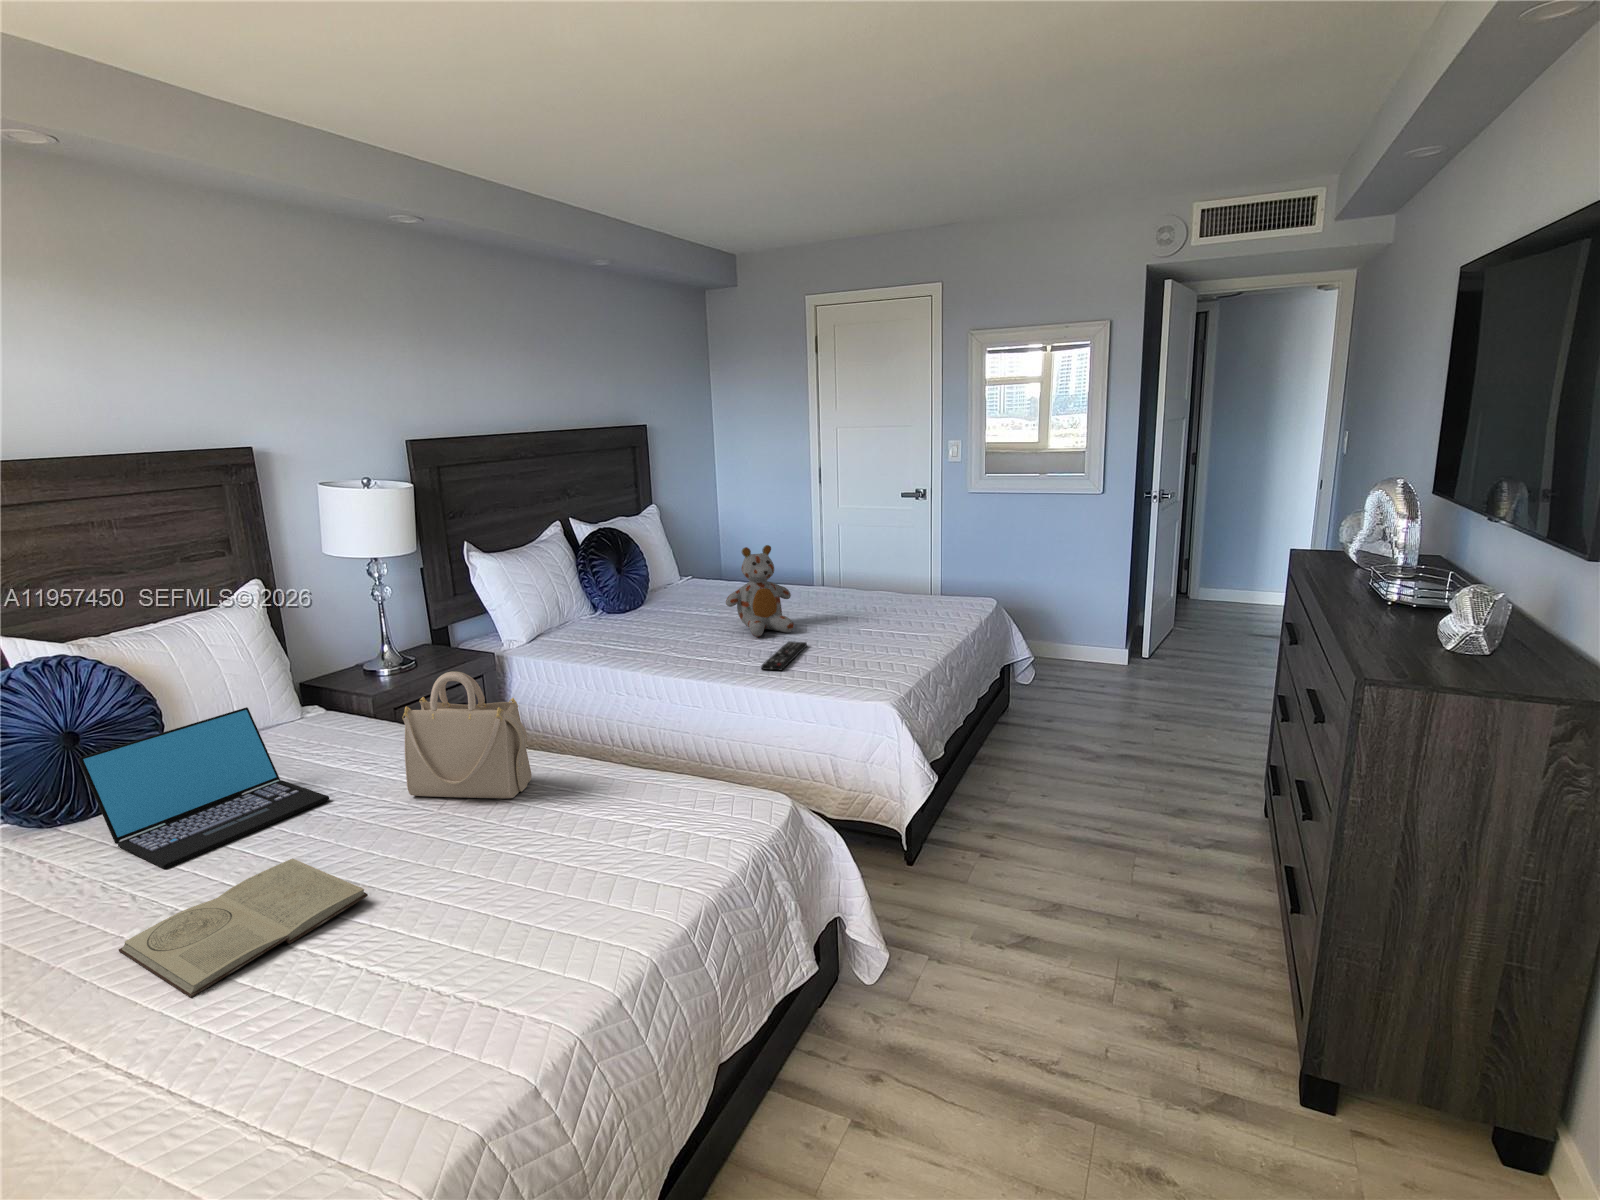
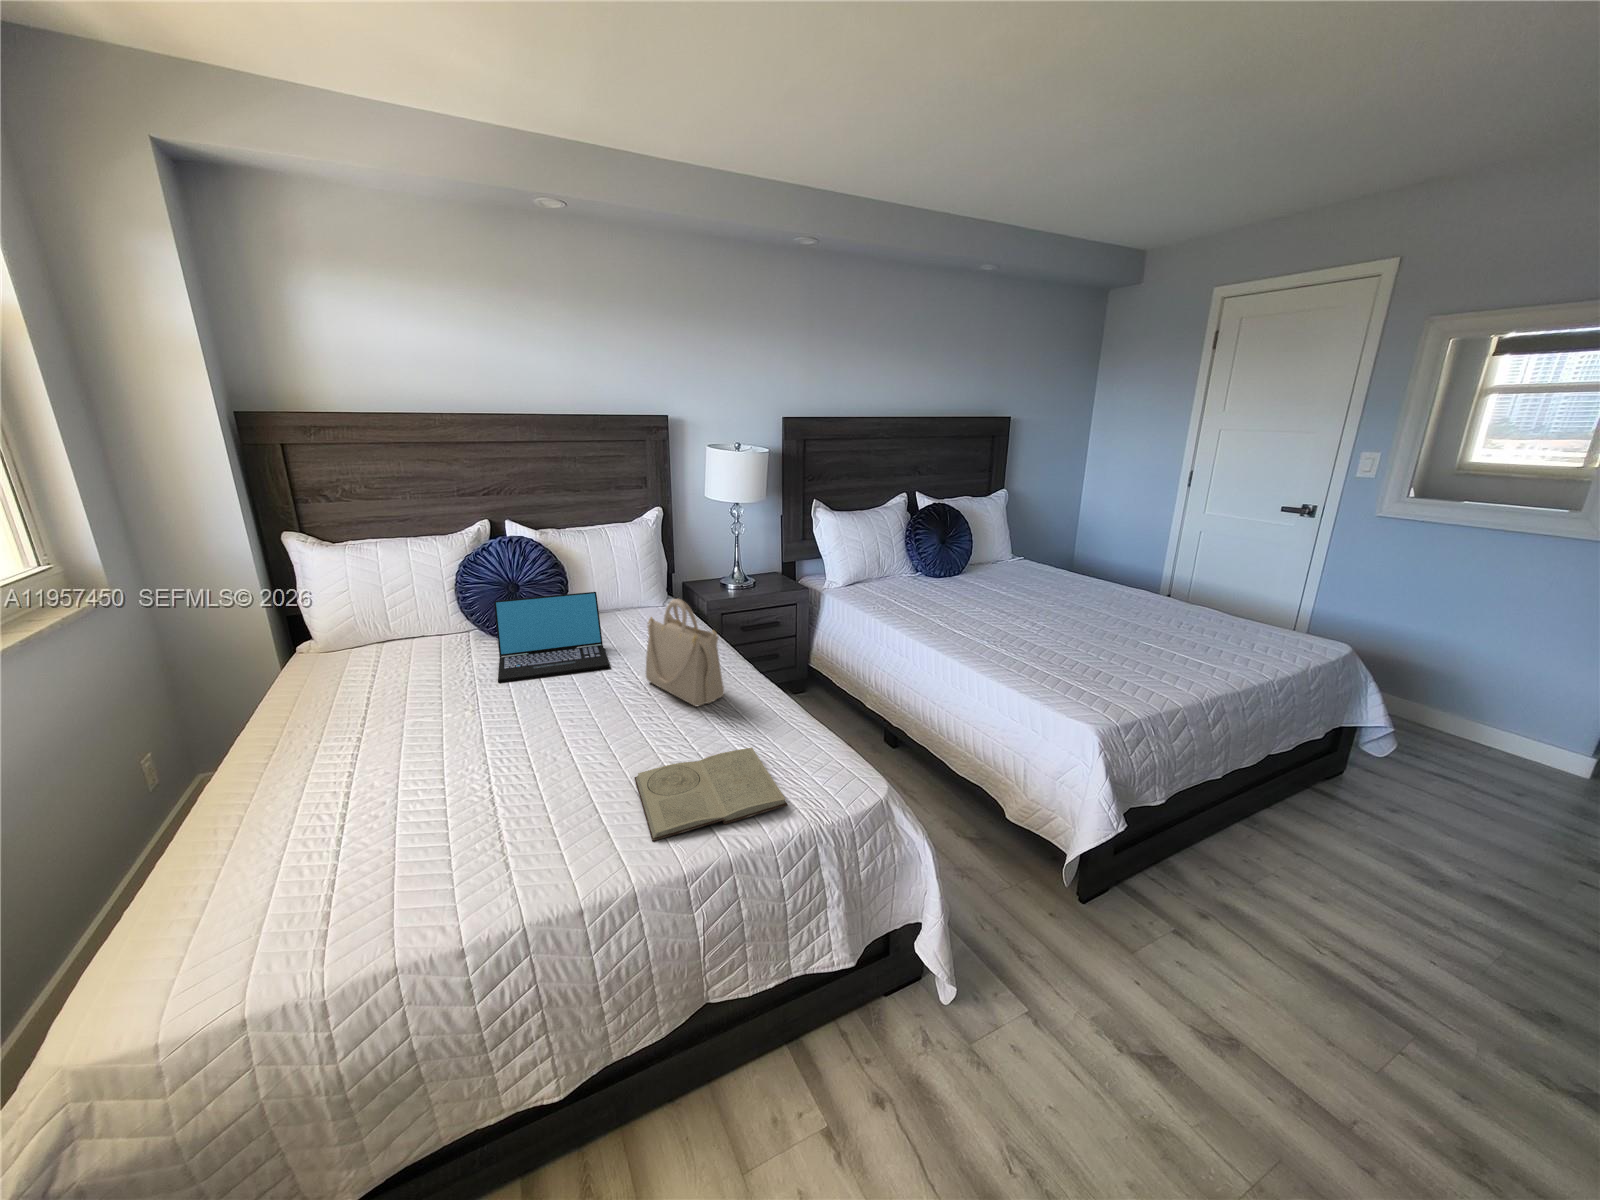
stuffed bear: present [726,545,794,637] -> none [1006,540,1076,628]
remote control: present [761,641,807,670] -> none [998,637,1065,664]
book: present [119,858,368,998] -> present [634,748,787,841]

